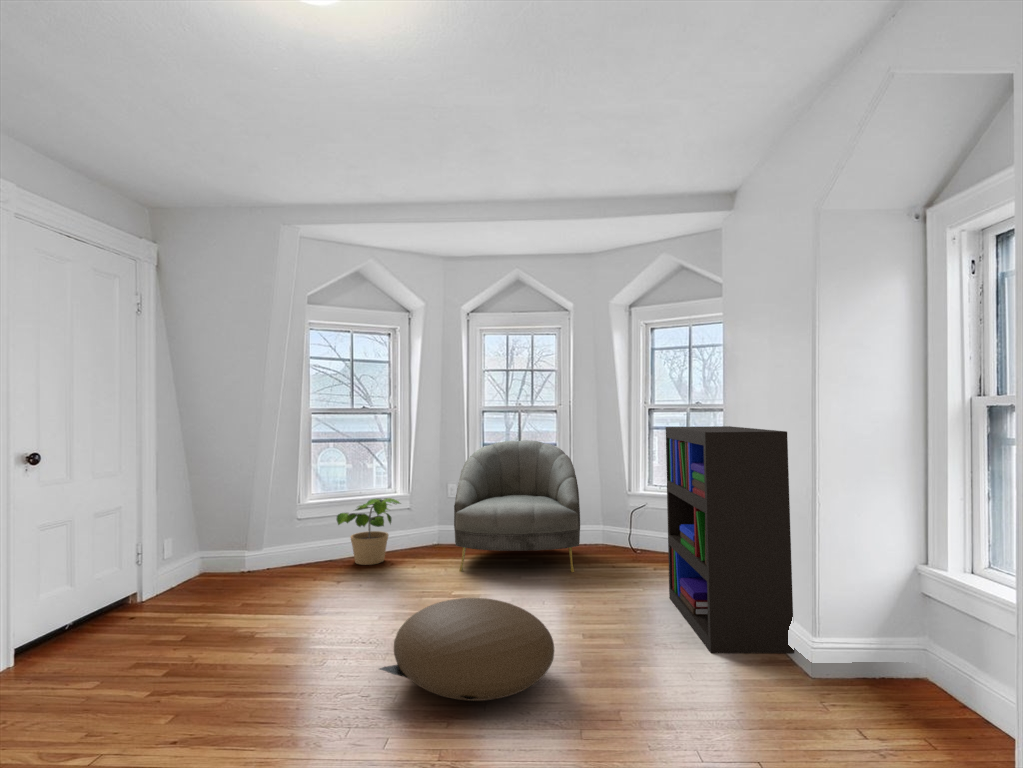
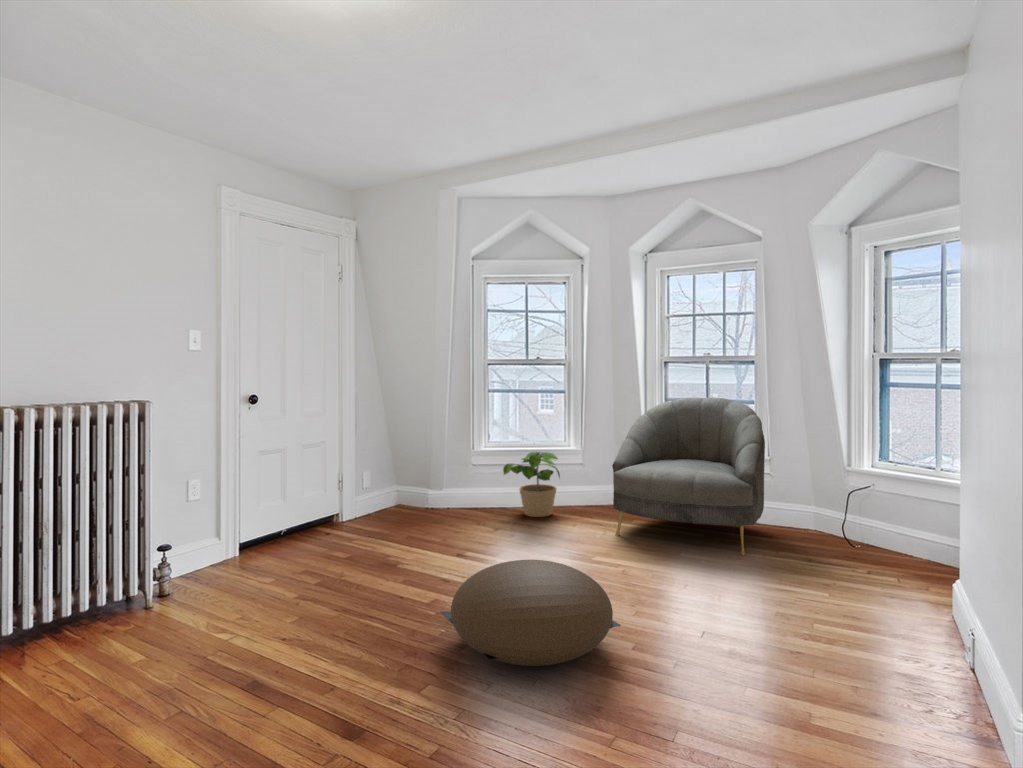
bookshelf: present [666,426,794,653] -> none [838,385,977,712]

